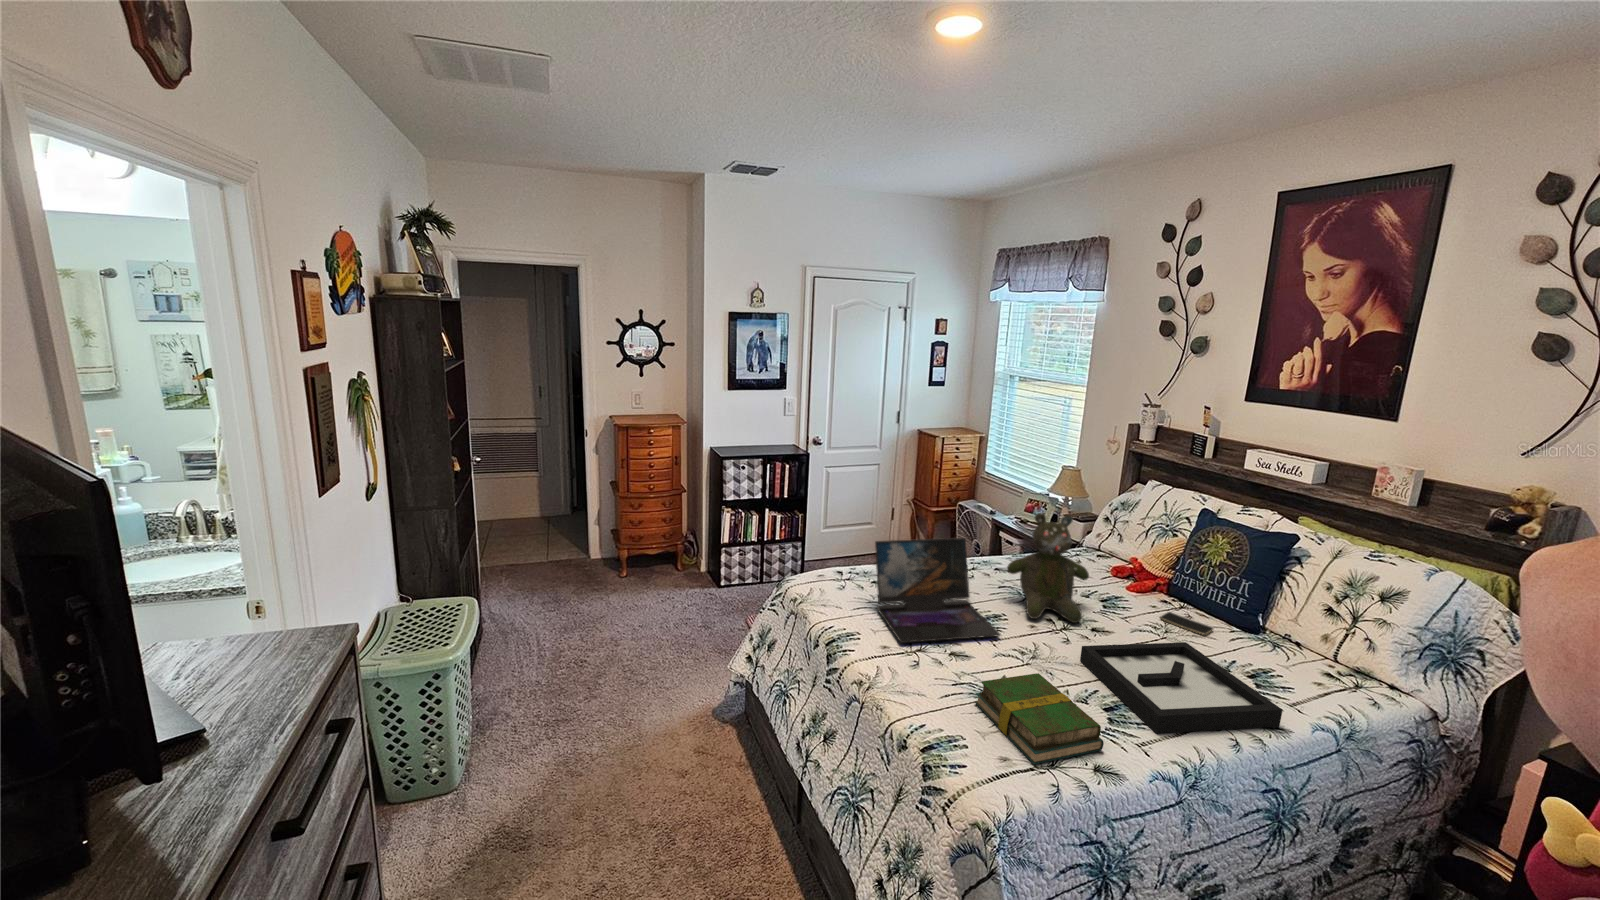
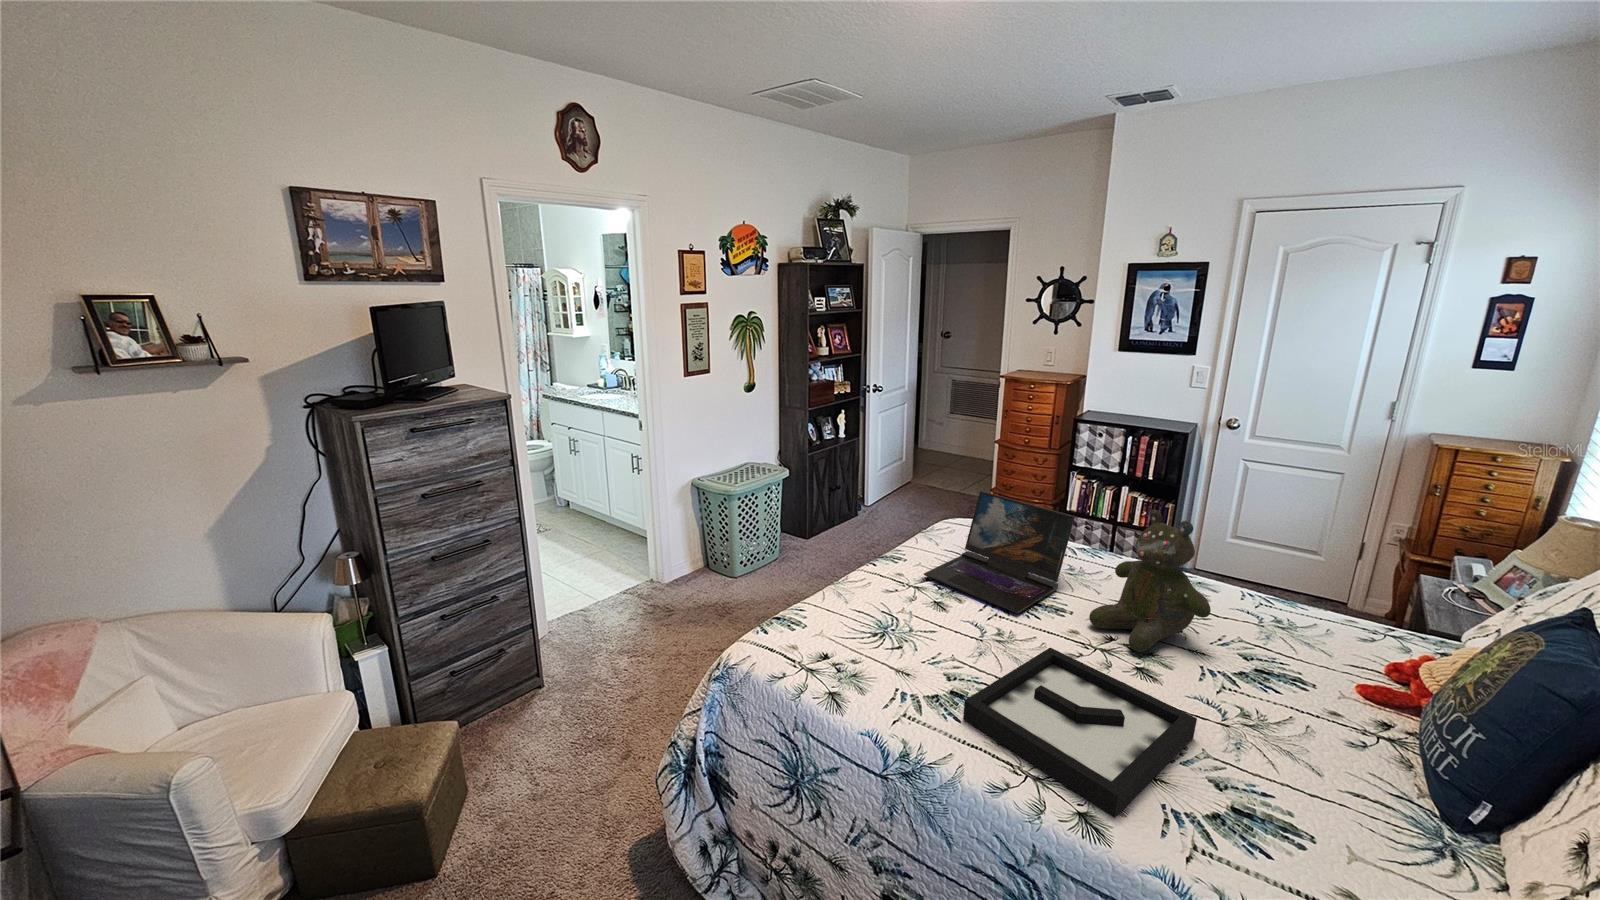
smartphone: present [1160,612,1213,635] -> none [1287,712,1351,766]
book: present [975,673,1104,764] -> none [829,603,943,688]

